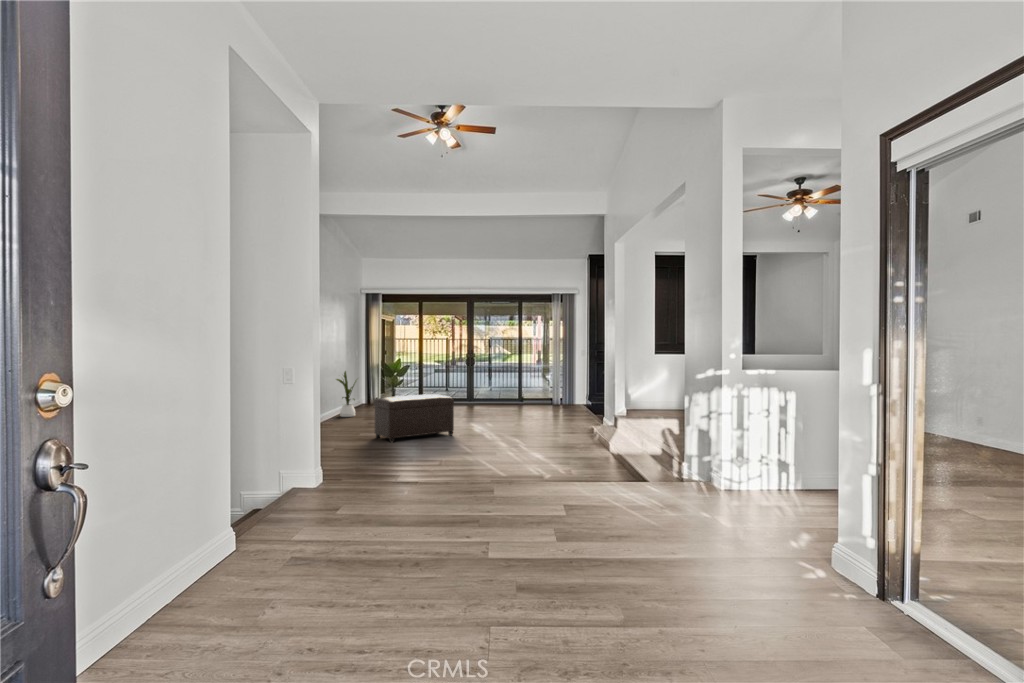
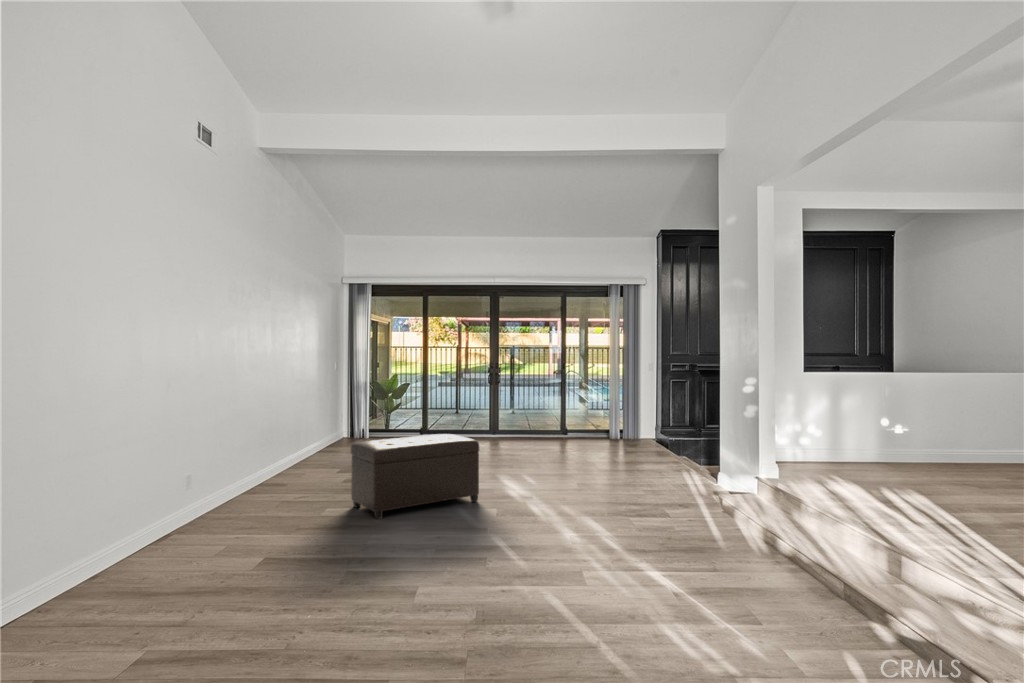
house plant: present [336,371,356,417] -> none [299,394,336,462]

